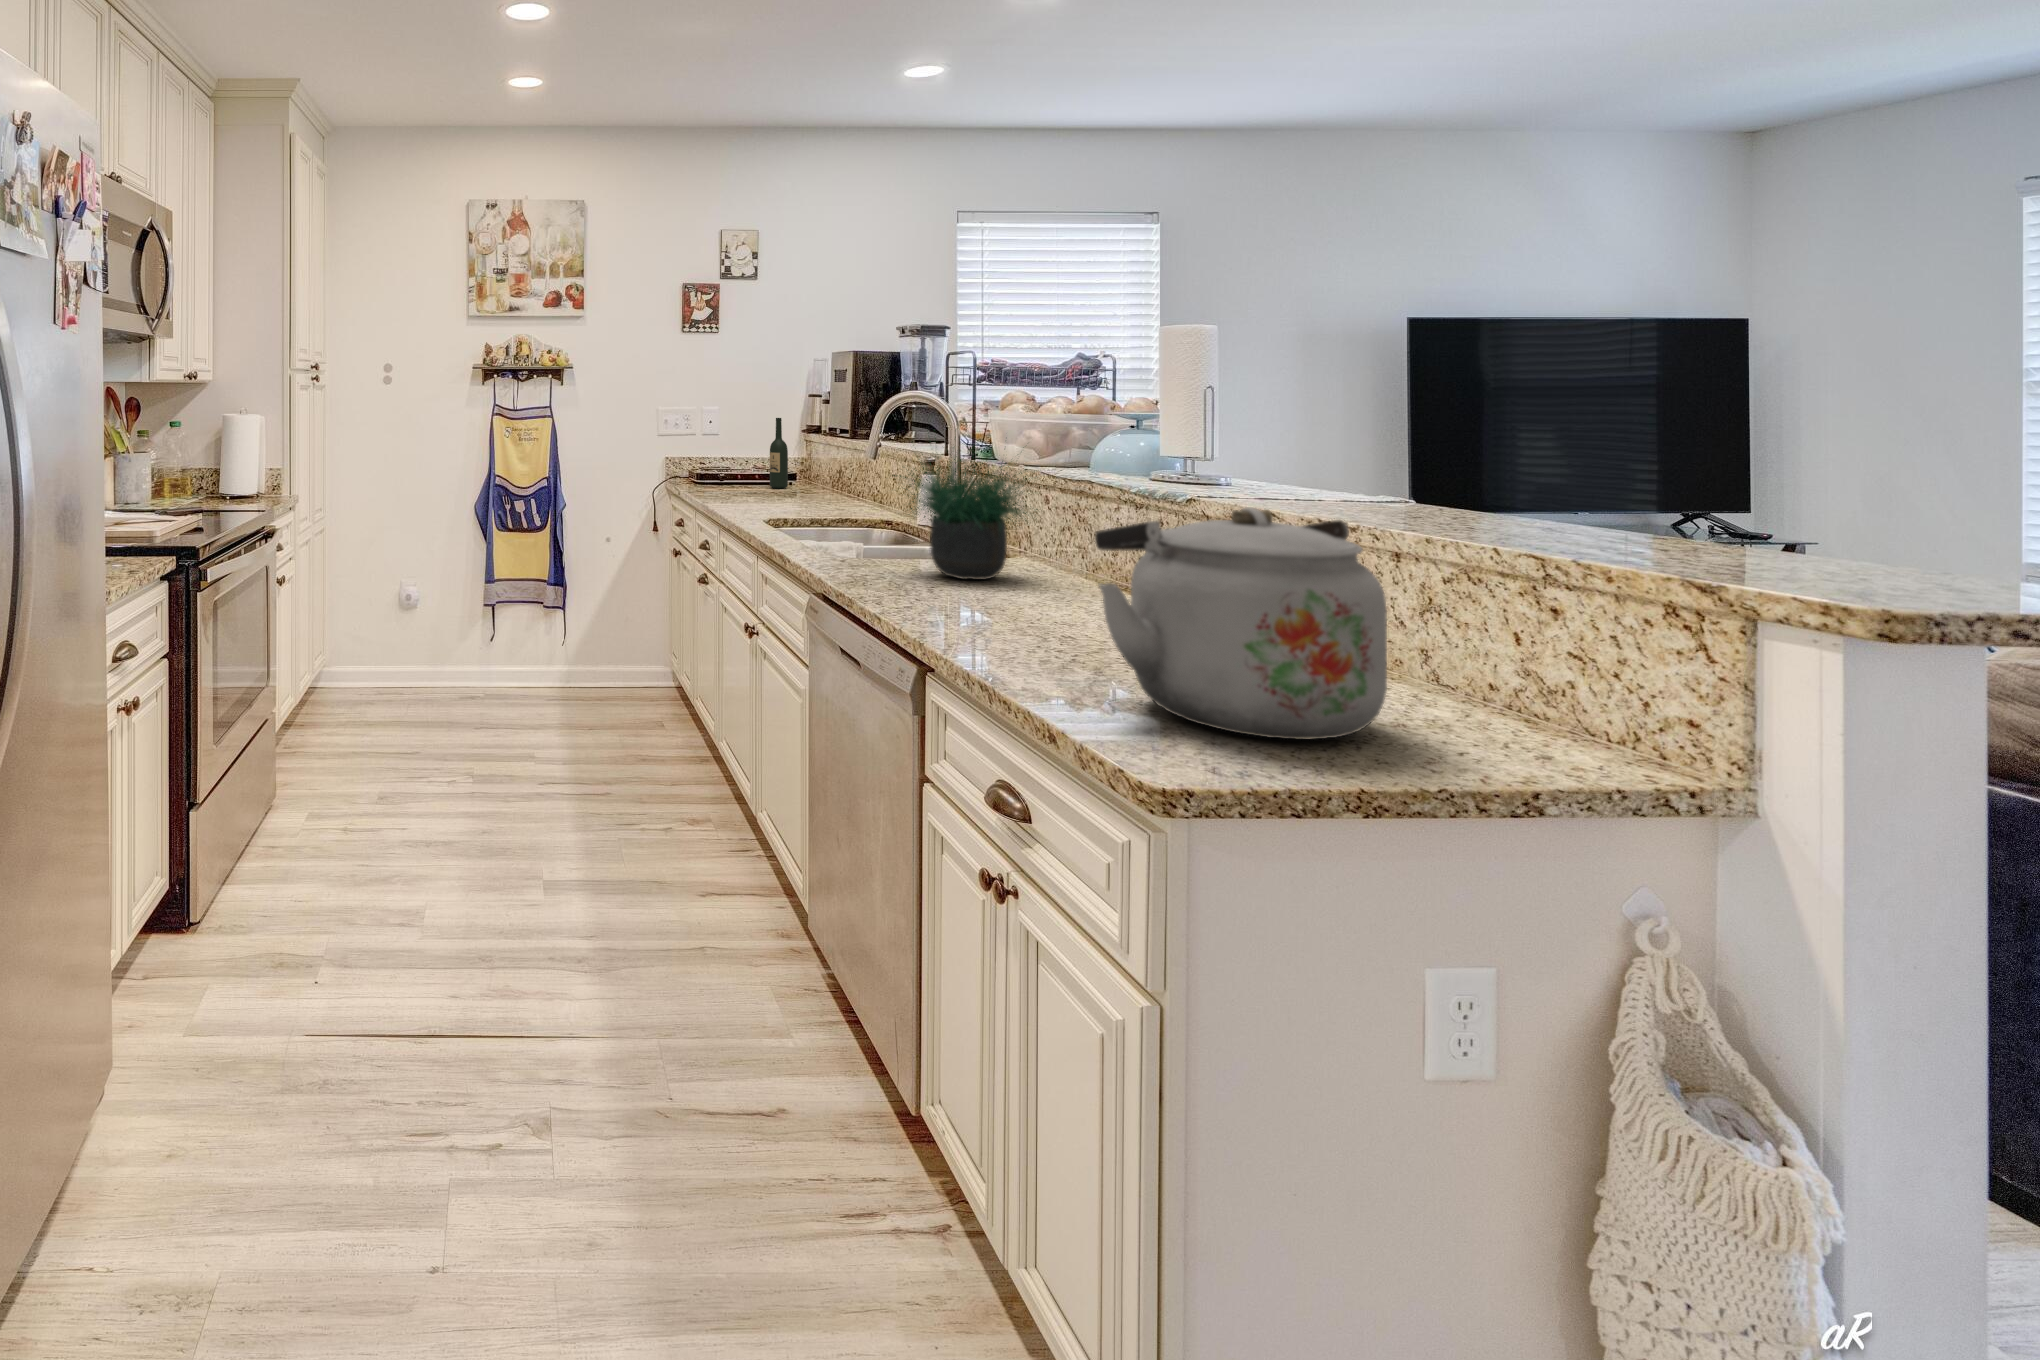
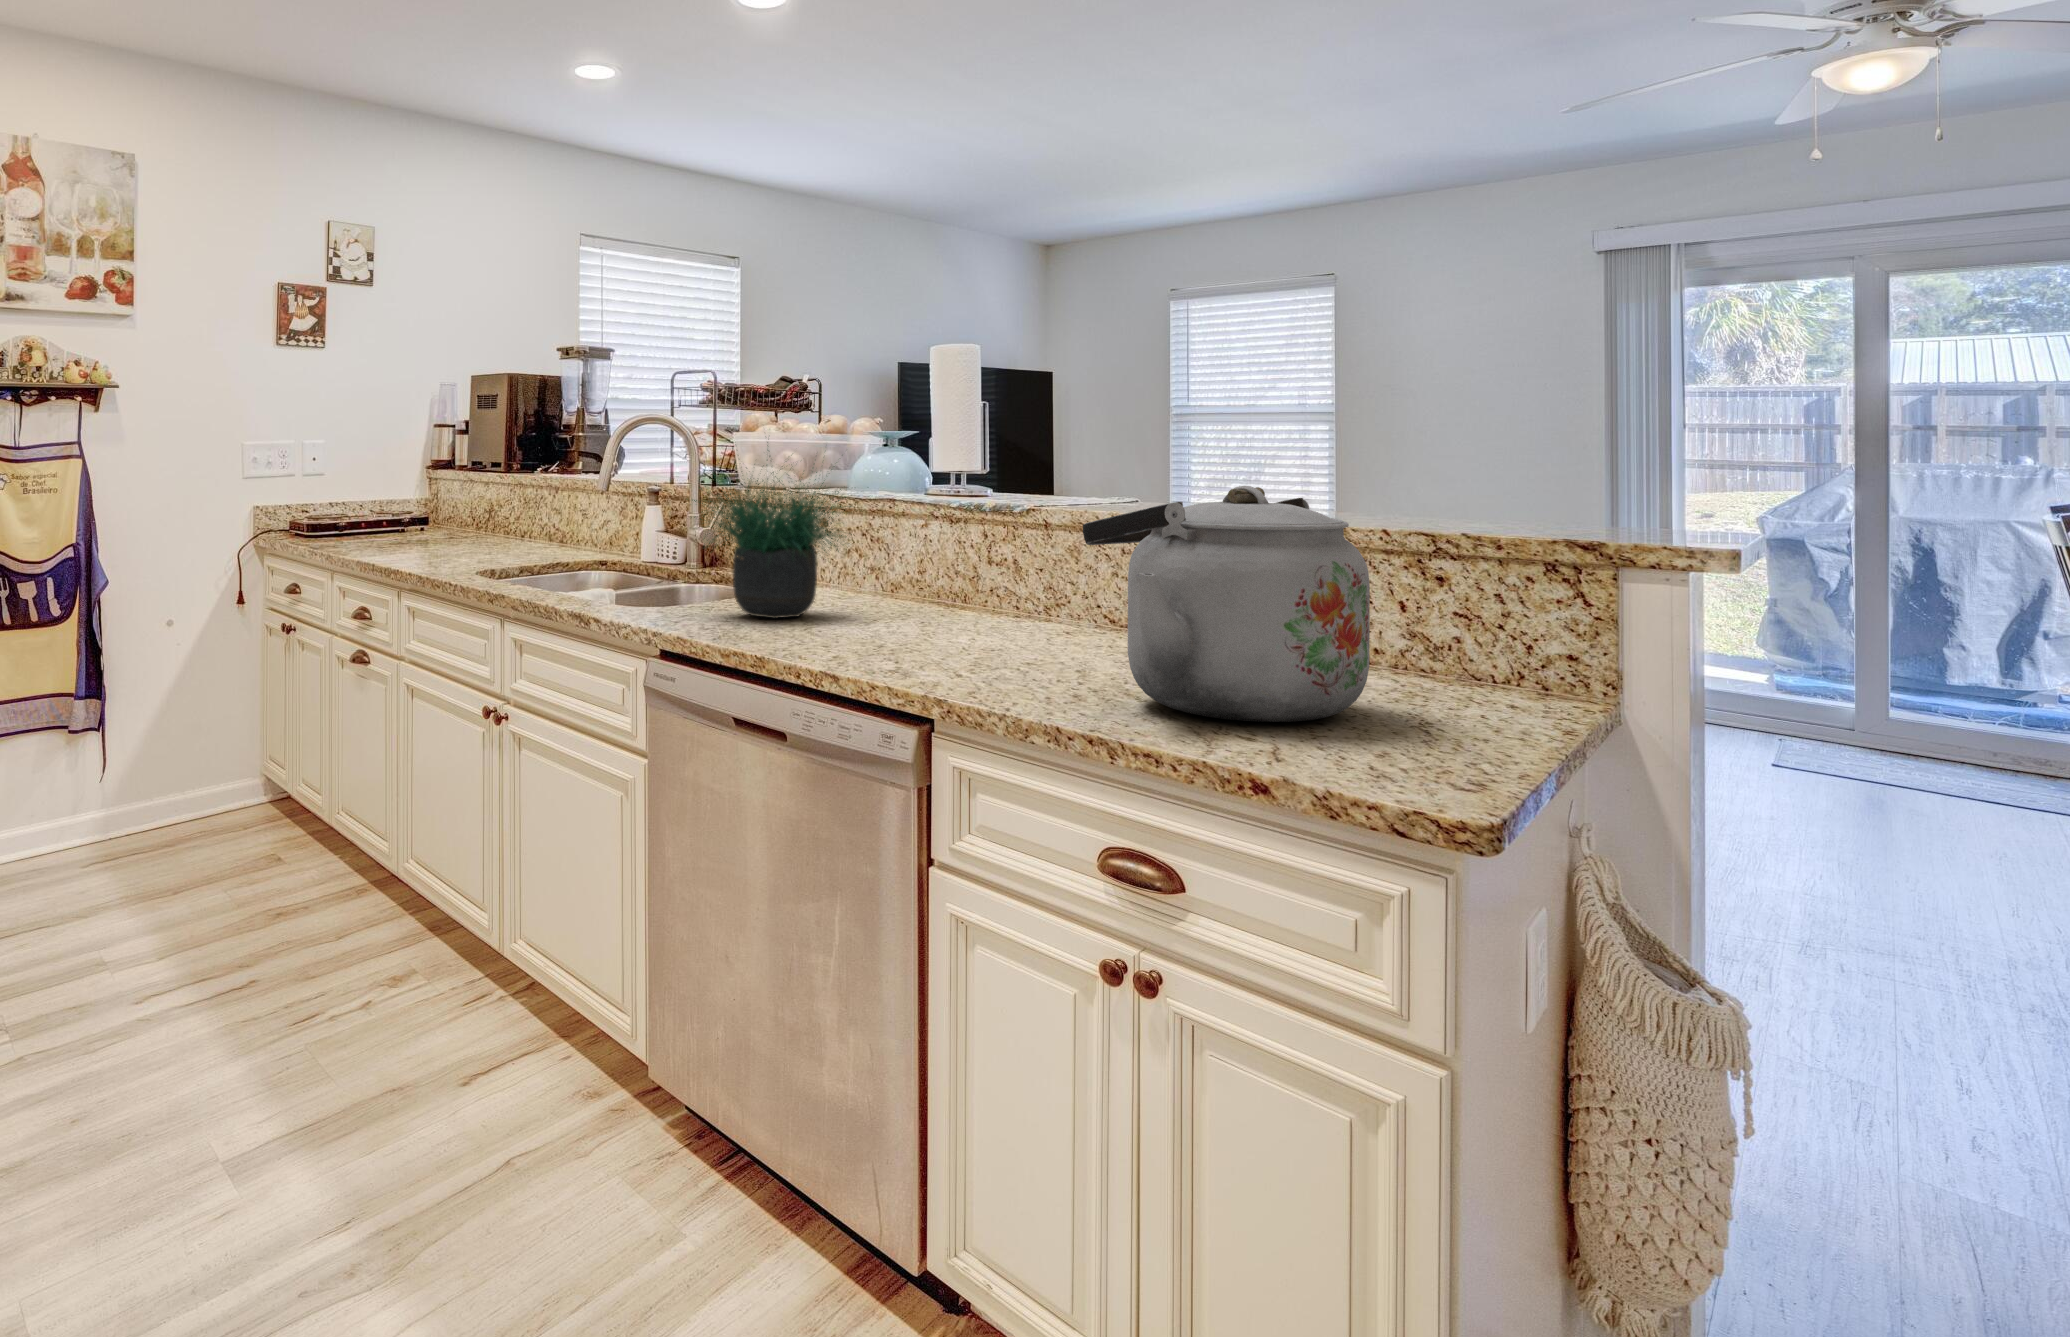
wine bottle: present [770,418,788,489] -> none [397,457,420,547]

